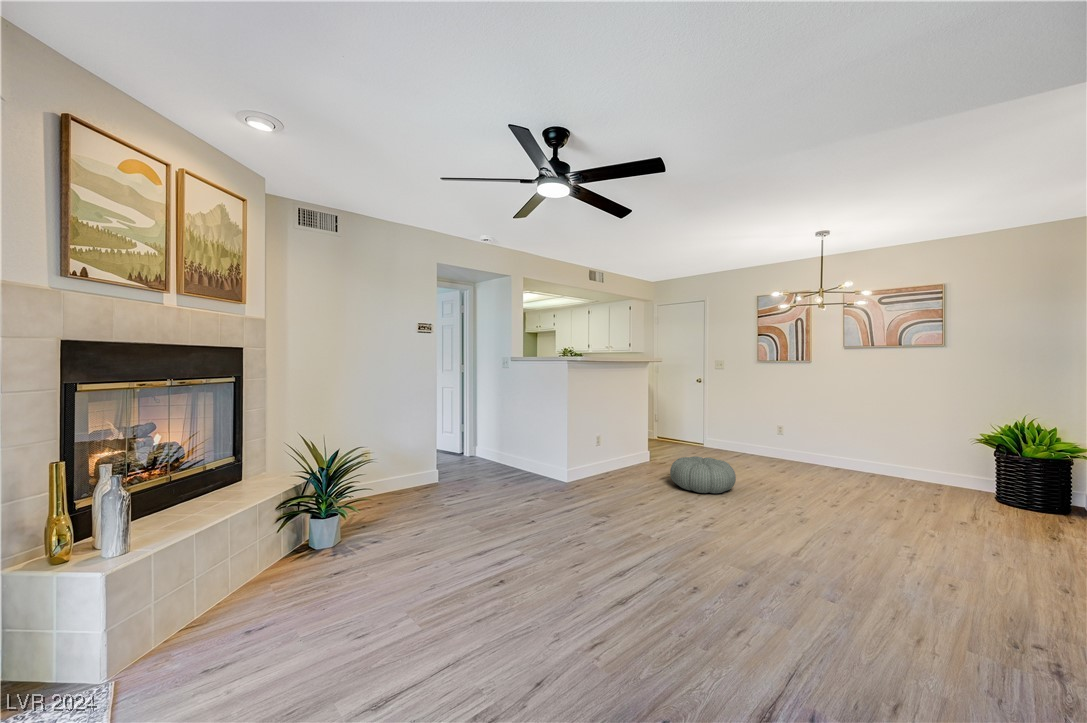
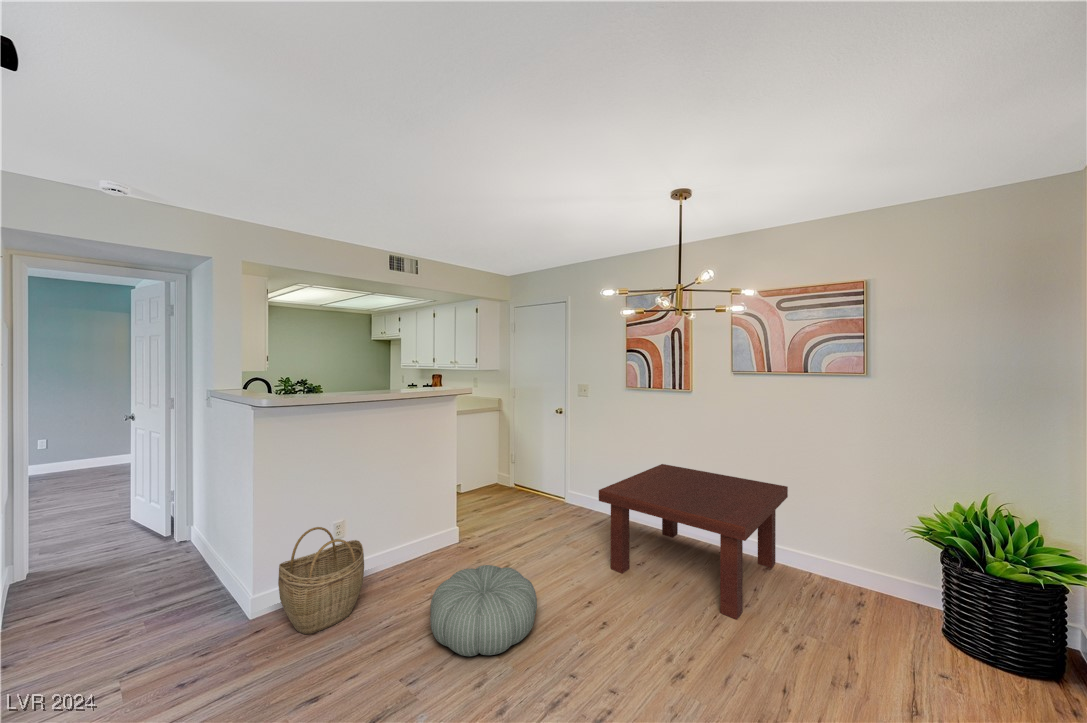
coffee table: none [754,414,886,491] -> present [599,464,788,620]
woven basket: none [582,430,624,484] -> present [278,527,364,634]

